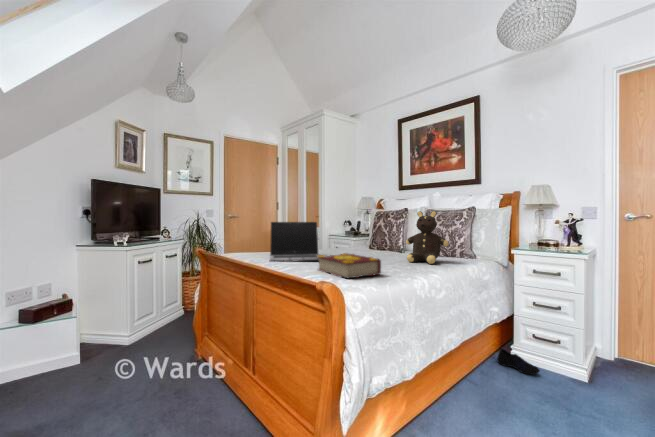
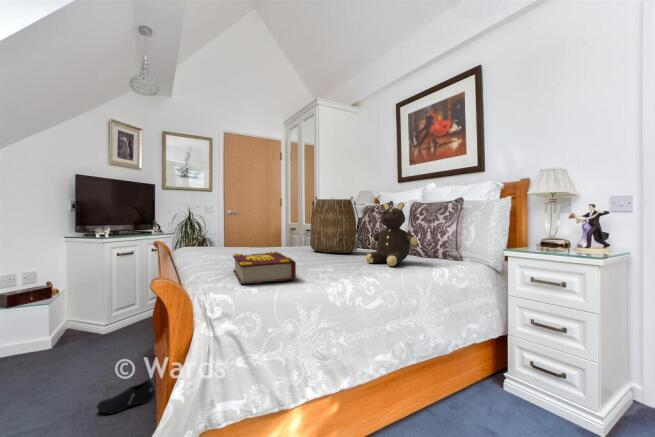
tote bag: none [342,205,390,255] -> present [310,197,363,253]
laptop: present [270,222,319,262] -> none [203,215,275,259]
shoe: present [497,349,540,374] -> present [97,380,155,414]

